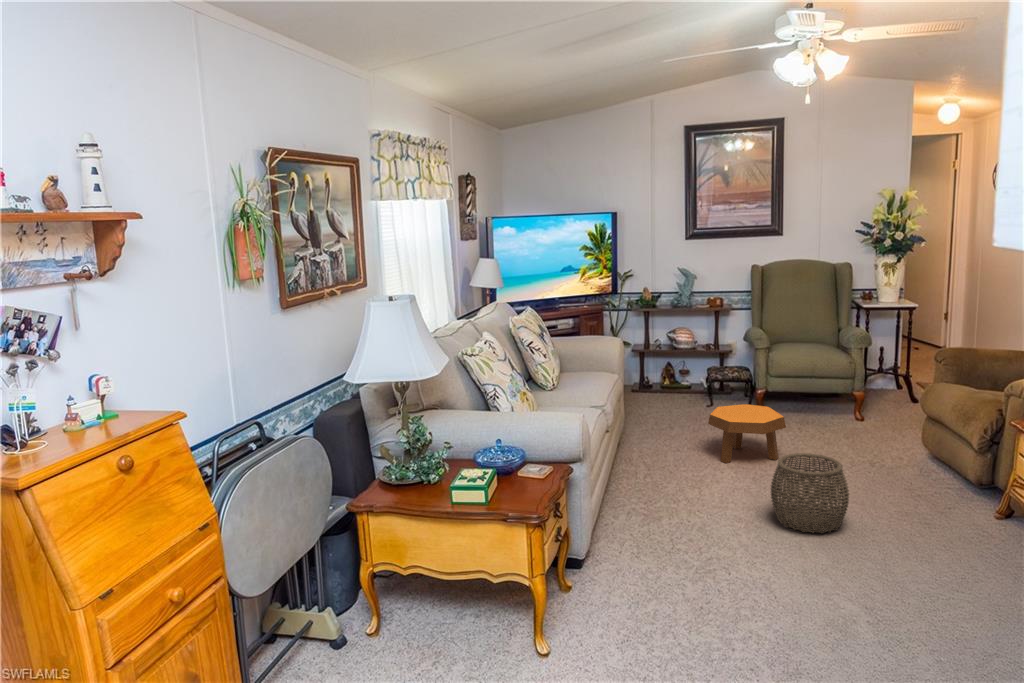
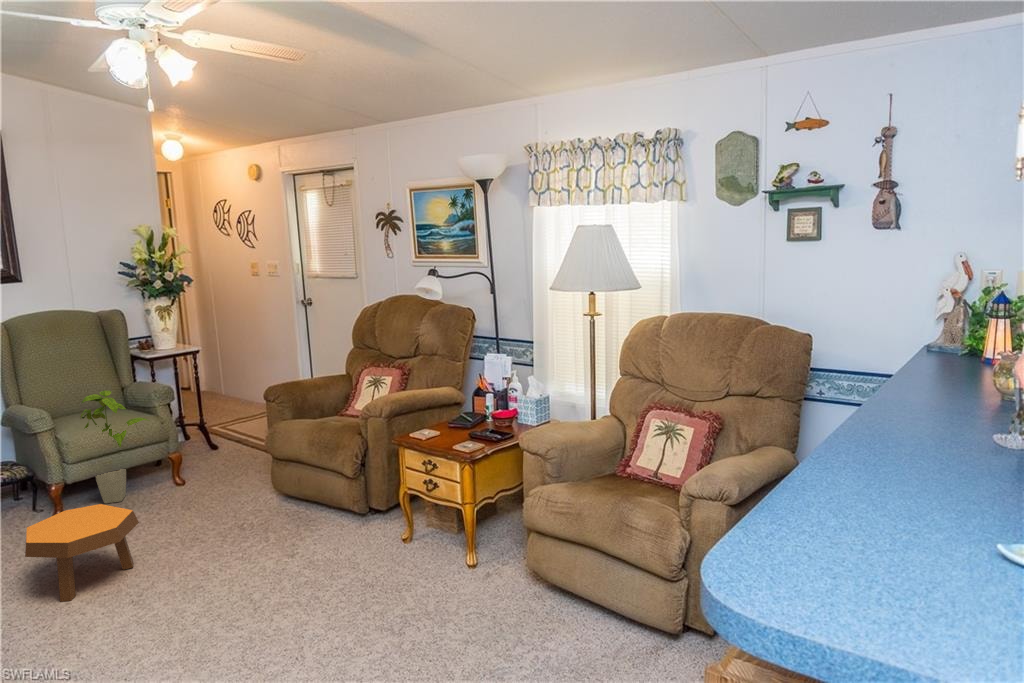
house plant: none [786,326,841,418] -> present [80,390,149,504]
woven basket: present [771,453,849,533] -> none [185,540,281,646]

